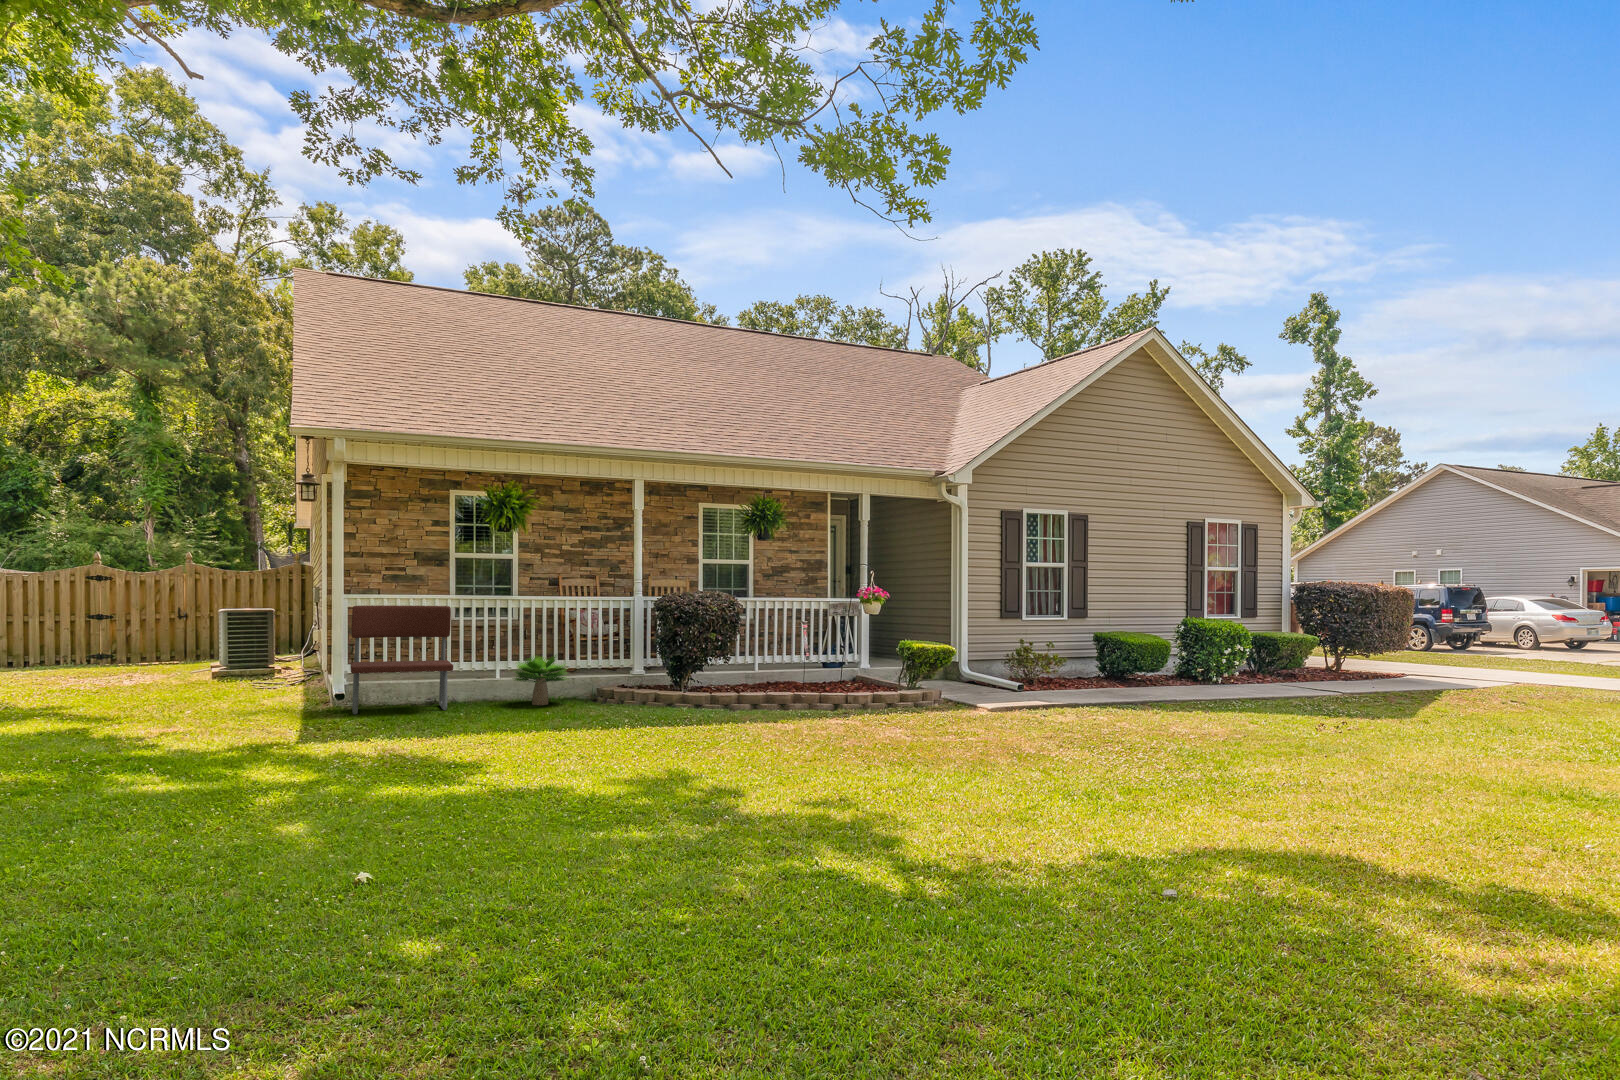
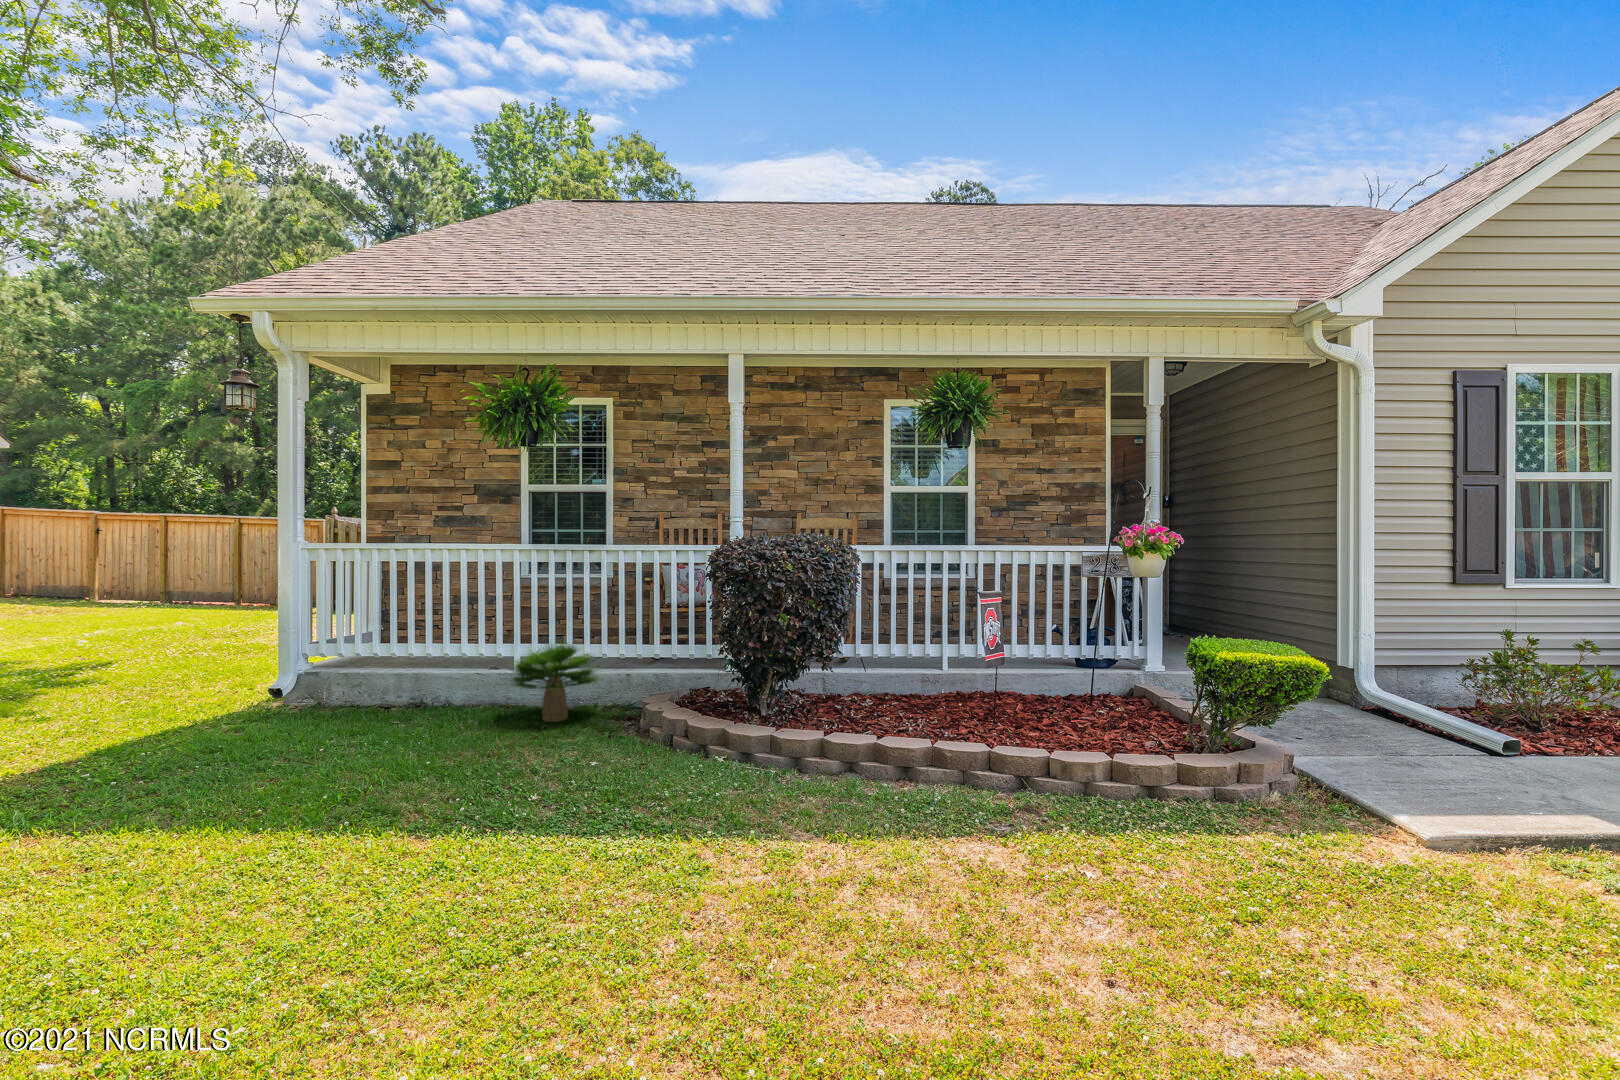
bench: present [351,605,453,714] -> none [254,563,435,725]

